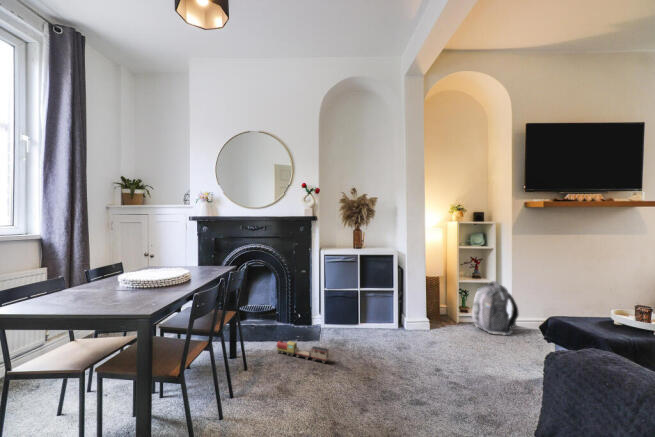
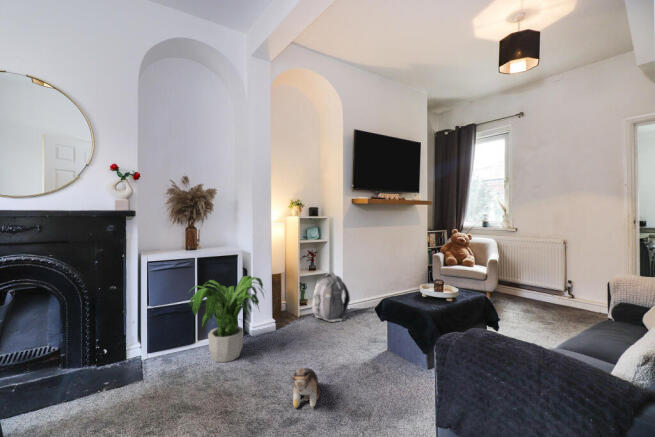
potted plant: none [348,274,414,344] -> present [190,276,264,362]
toy train: present [277,340,329,363] -> none [70,391,167,420]
plush toy: none [415,356,451,396] -> present [291,368,320,408]

